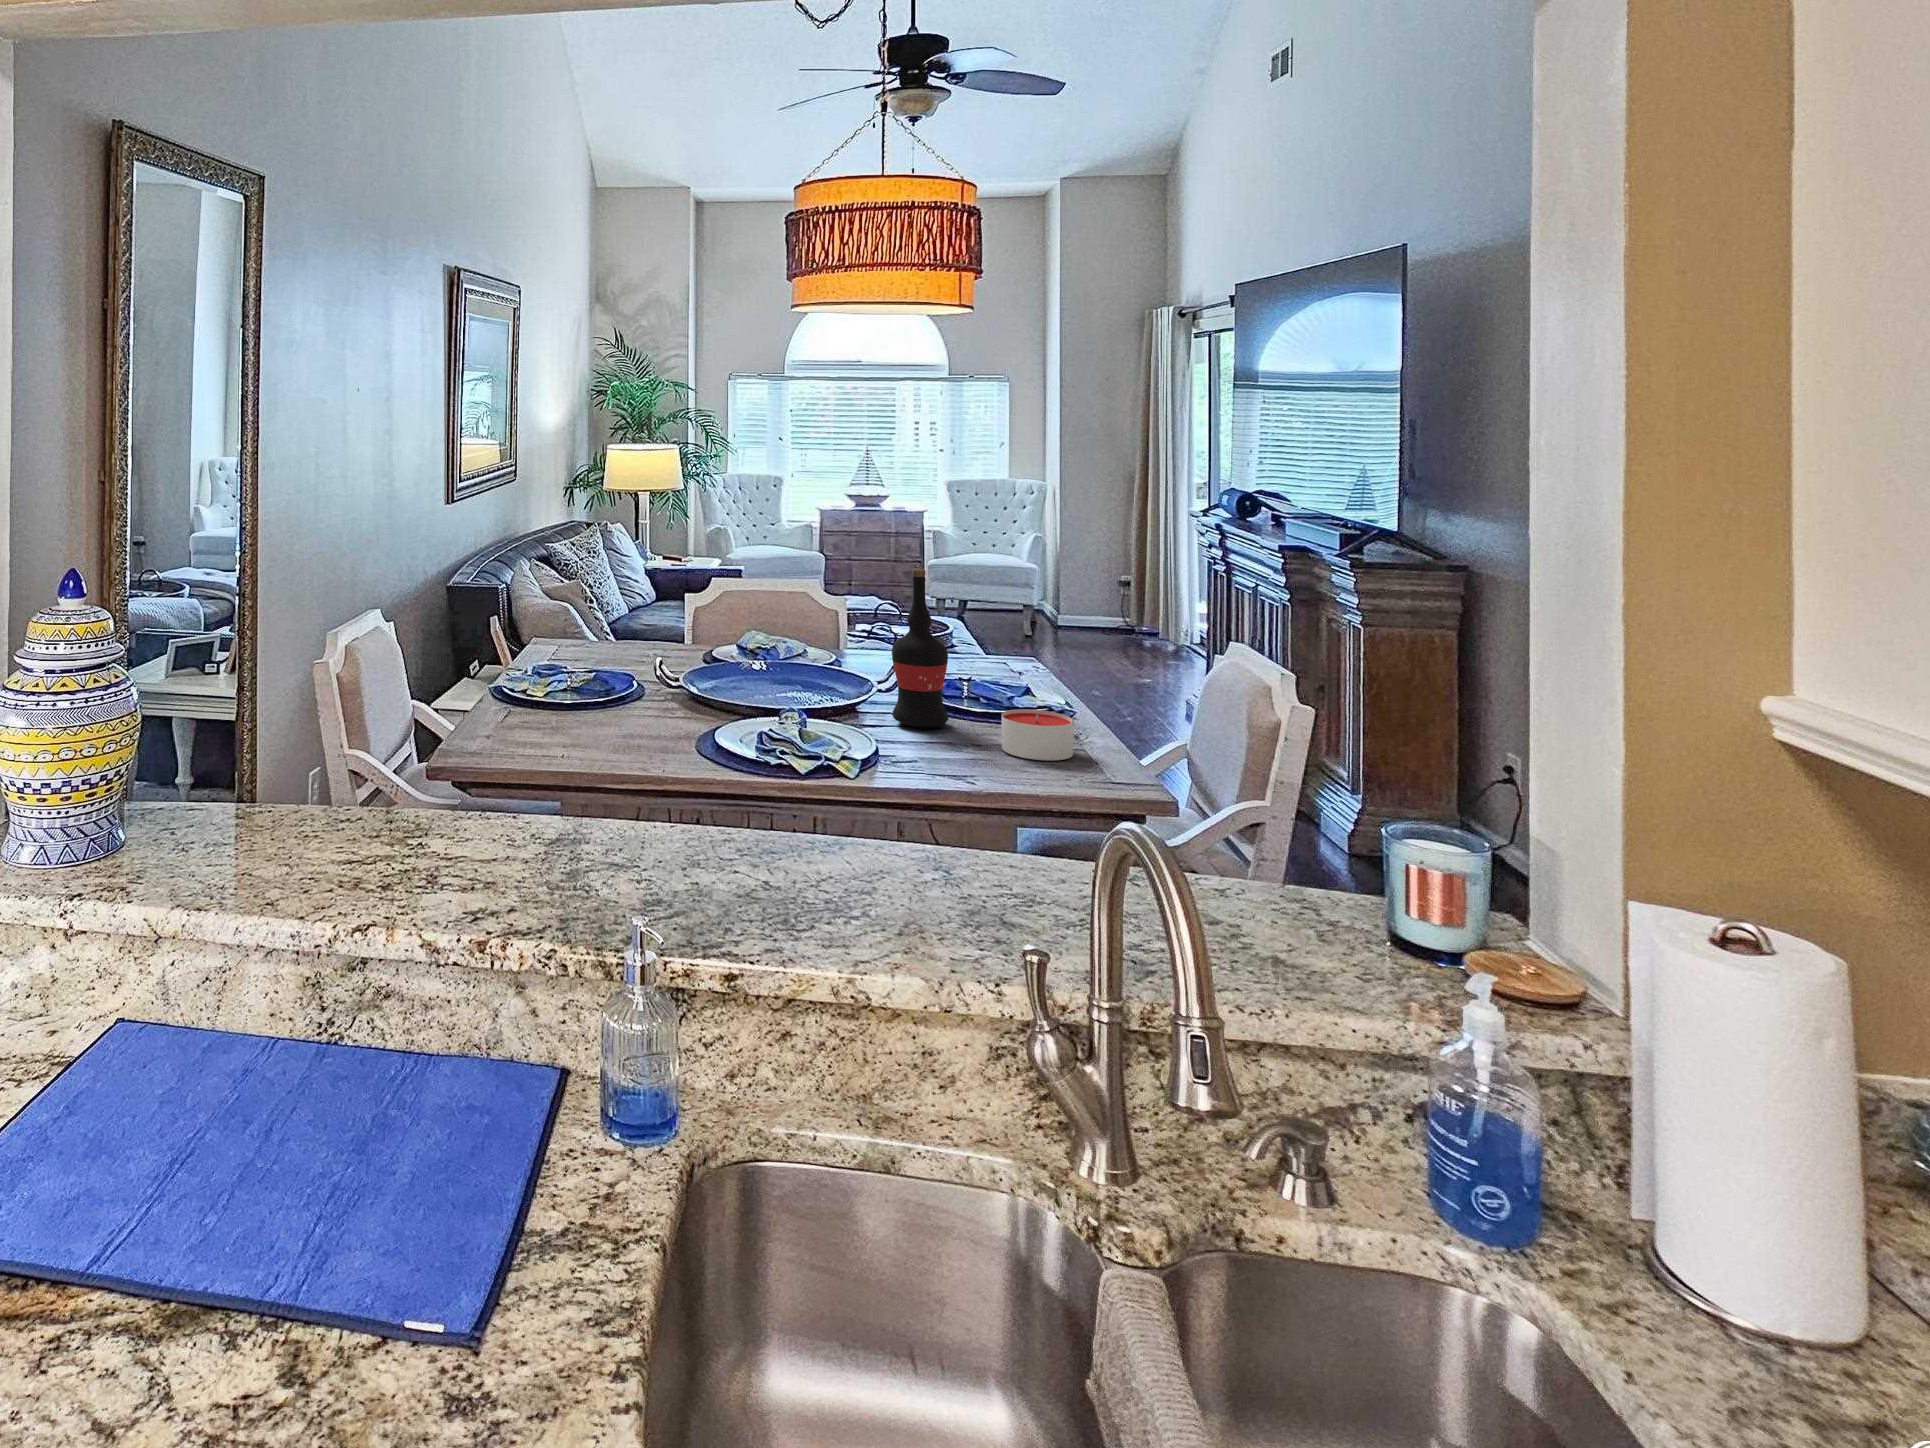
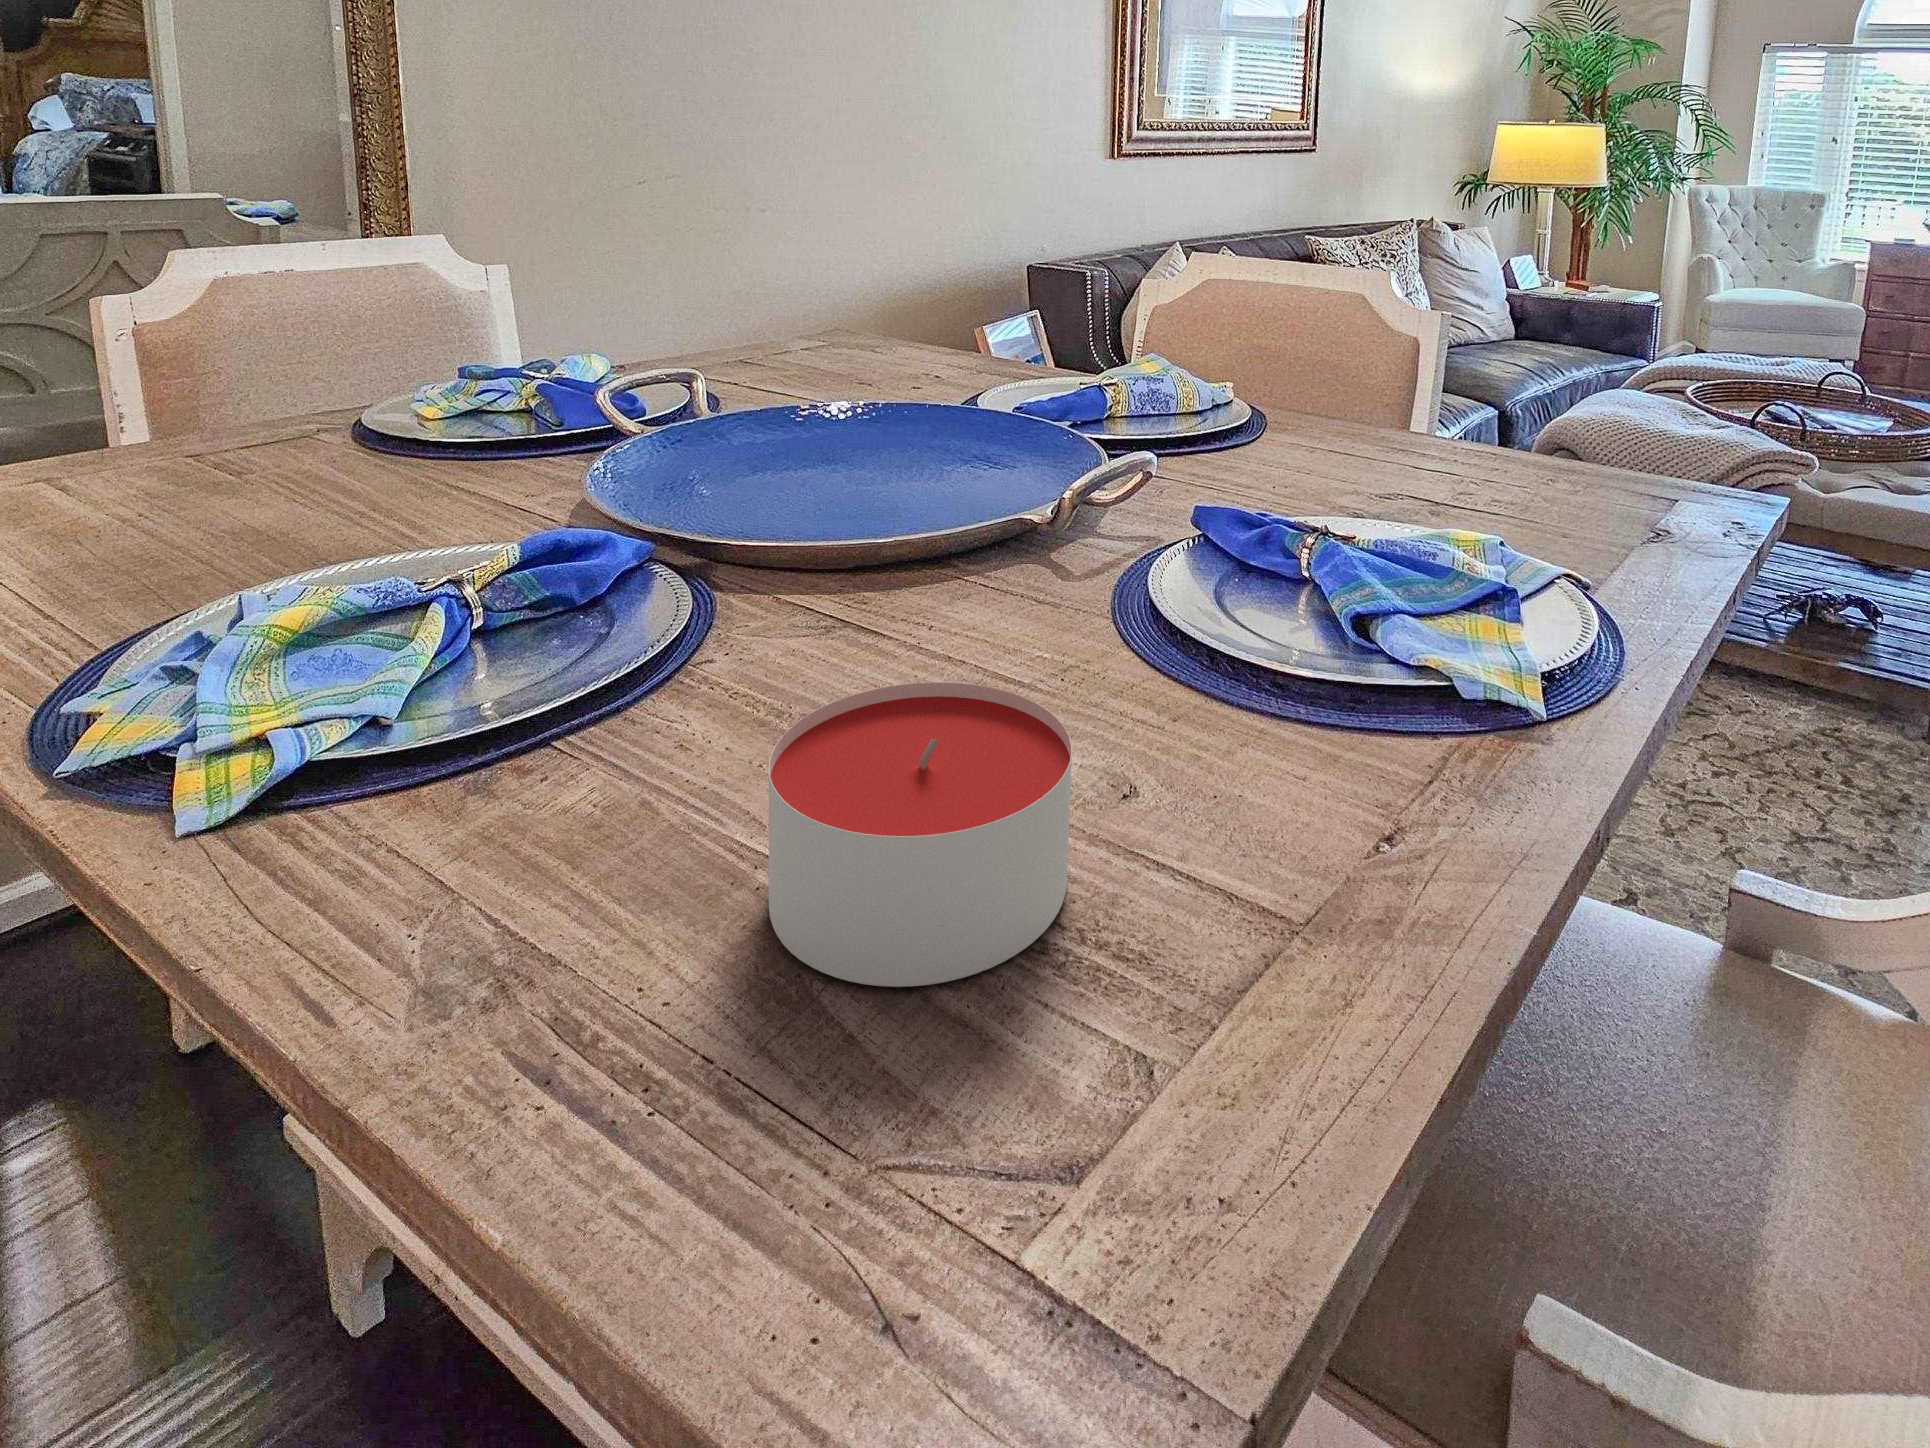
wine bottle: present [892,569,949,727] -> none [825,144,1005,660]

